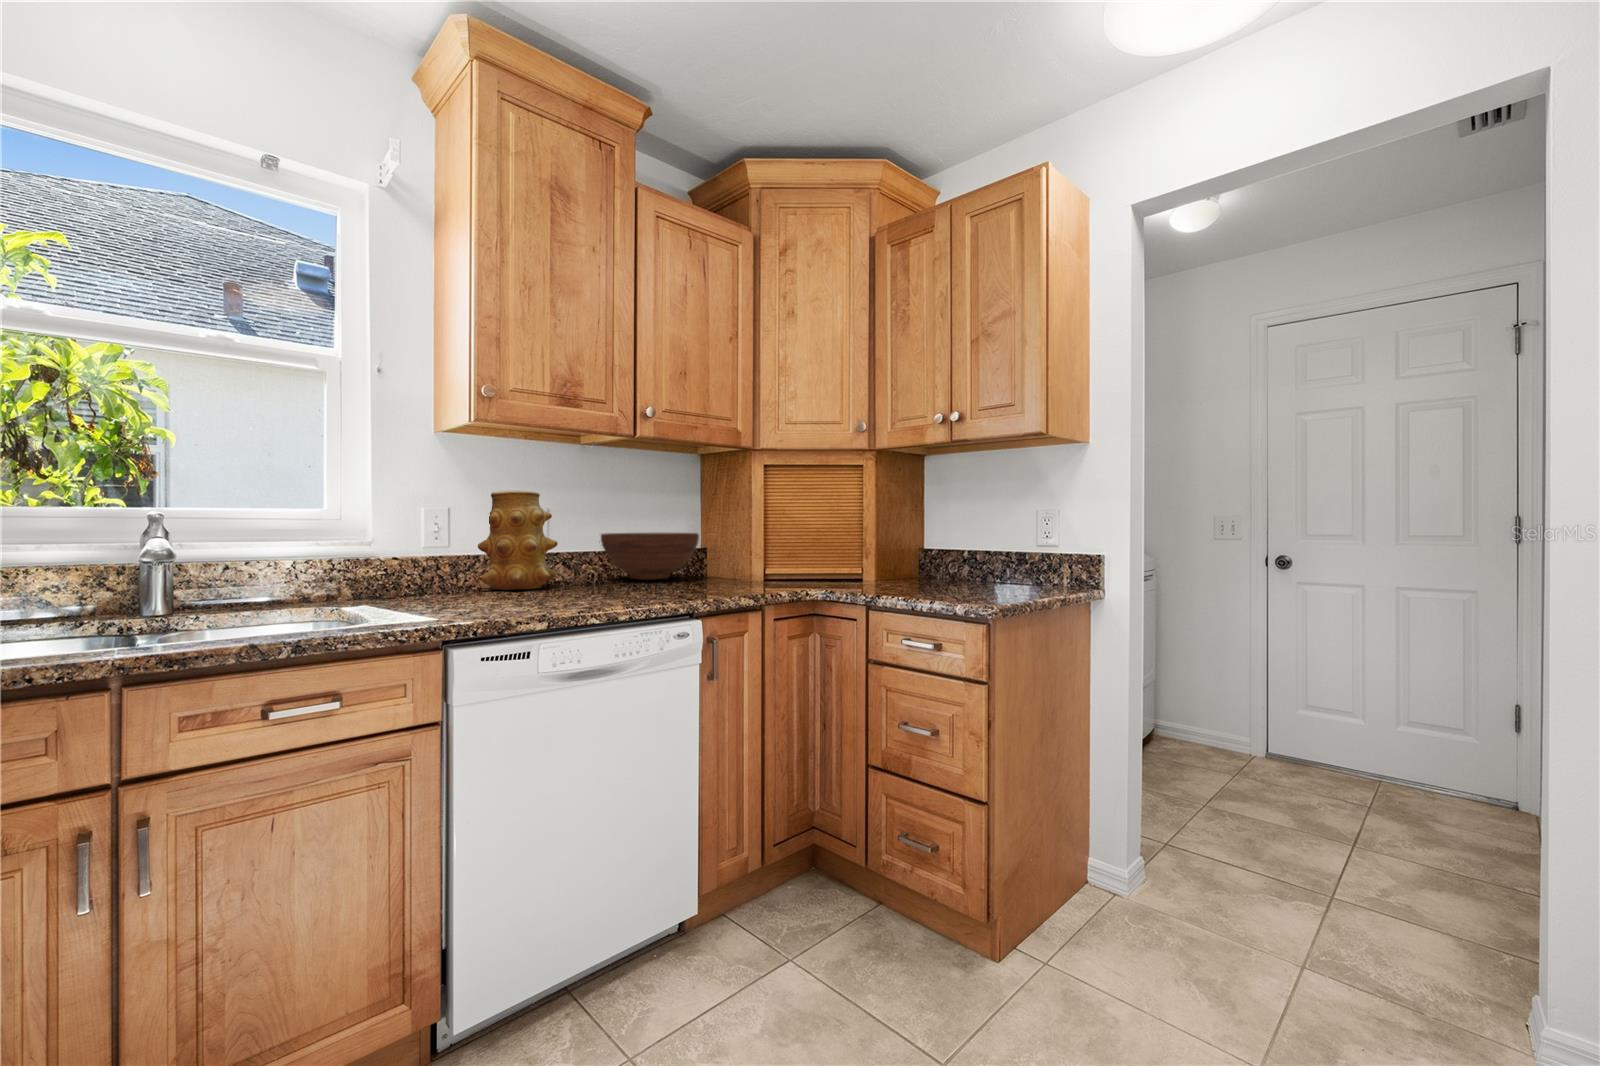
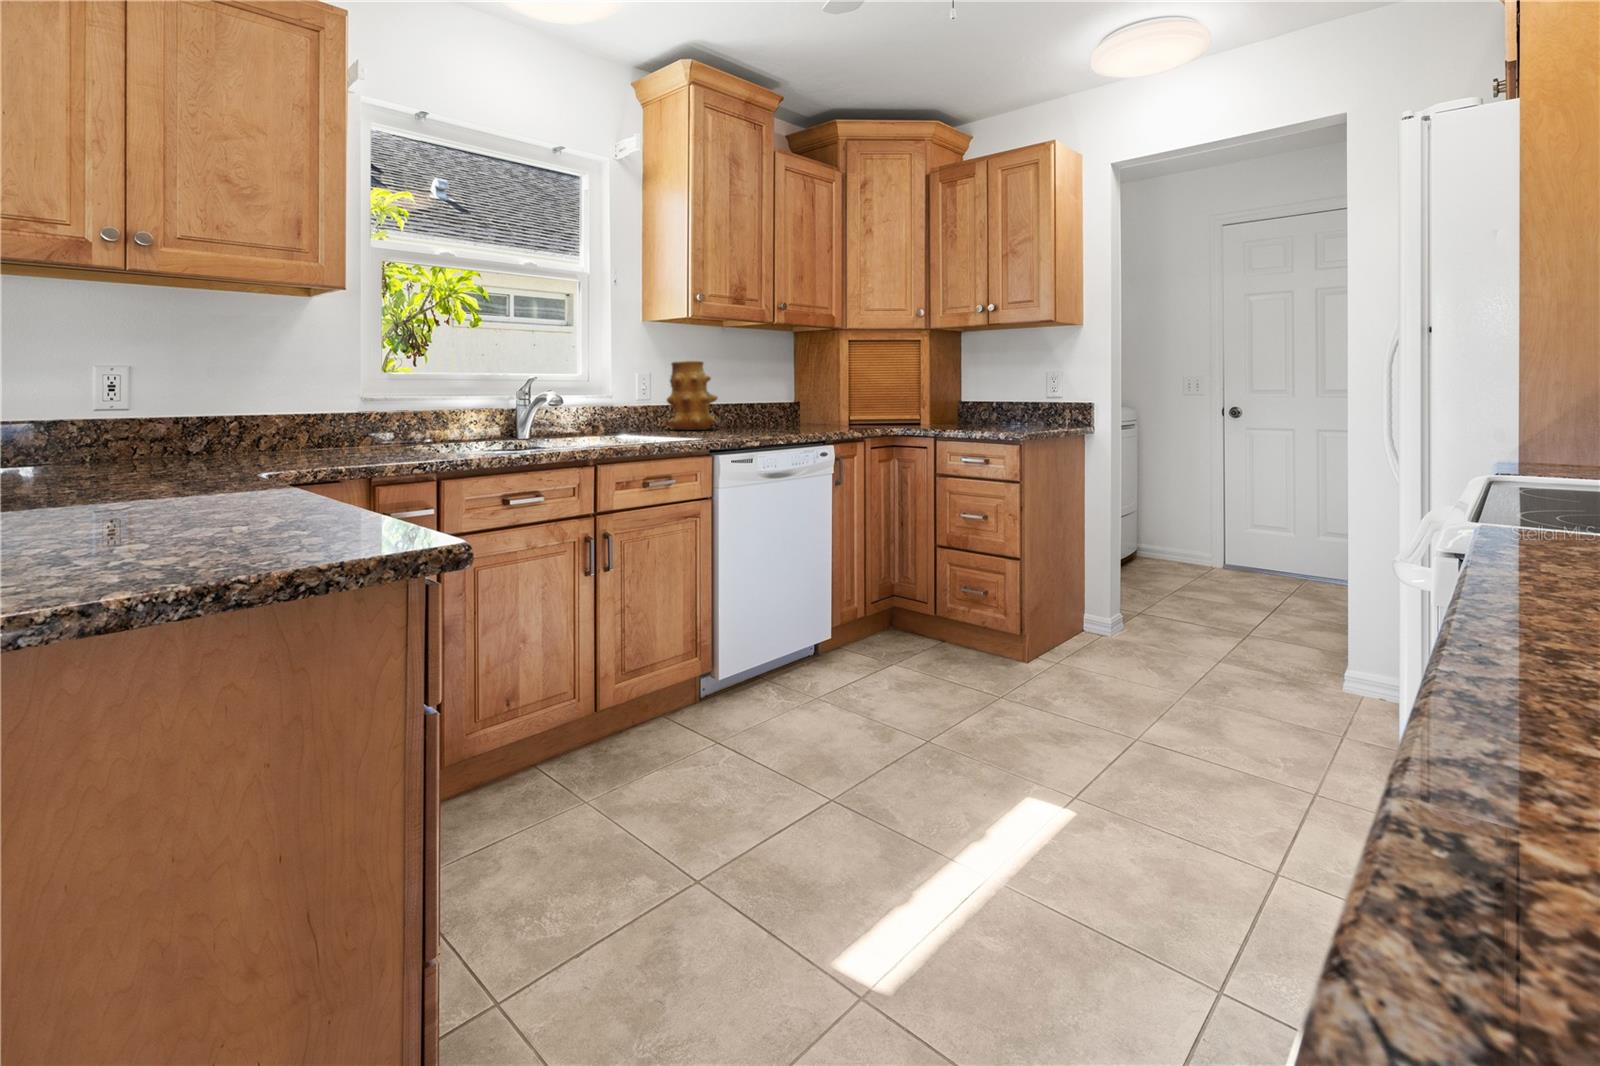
fruit bowl: present [599,533,699,580] -> none [729,391,802,426]

